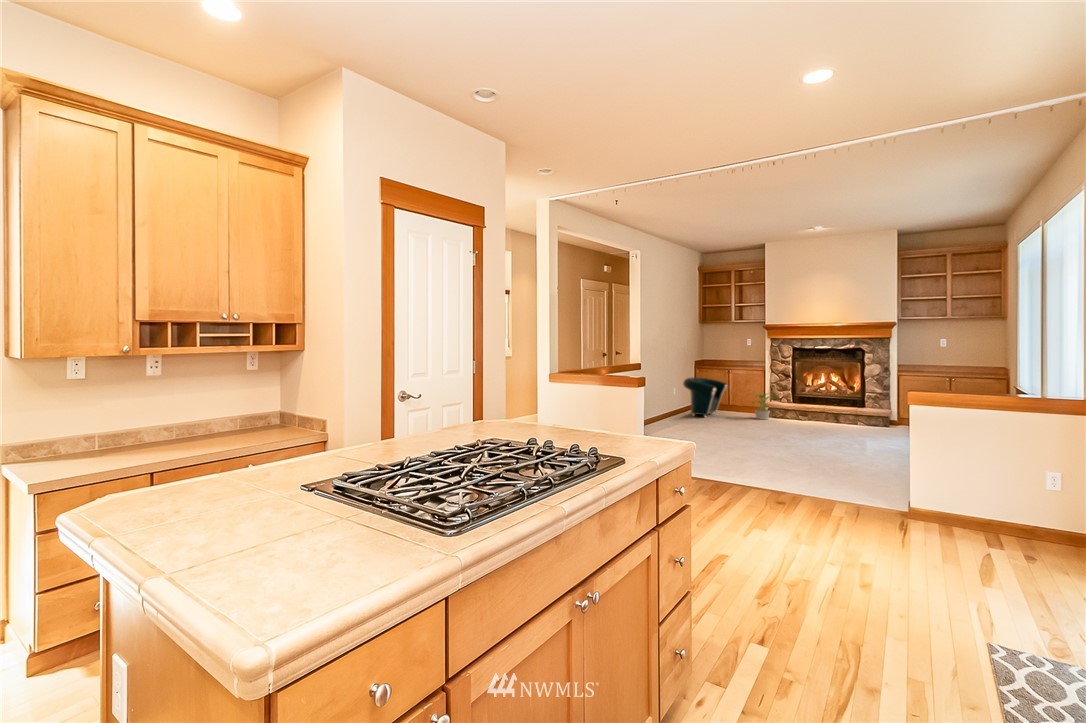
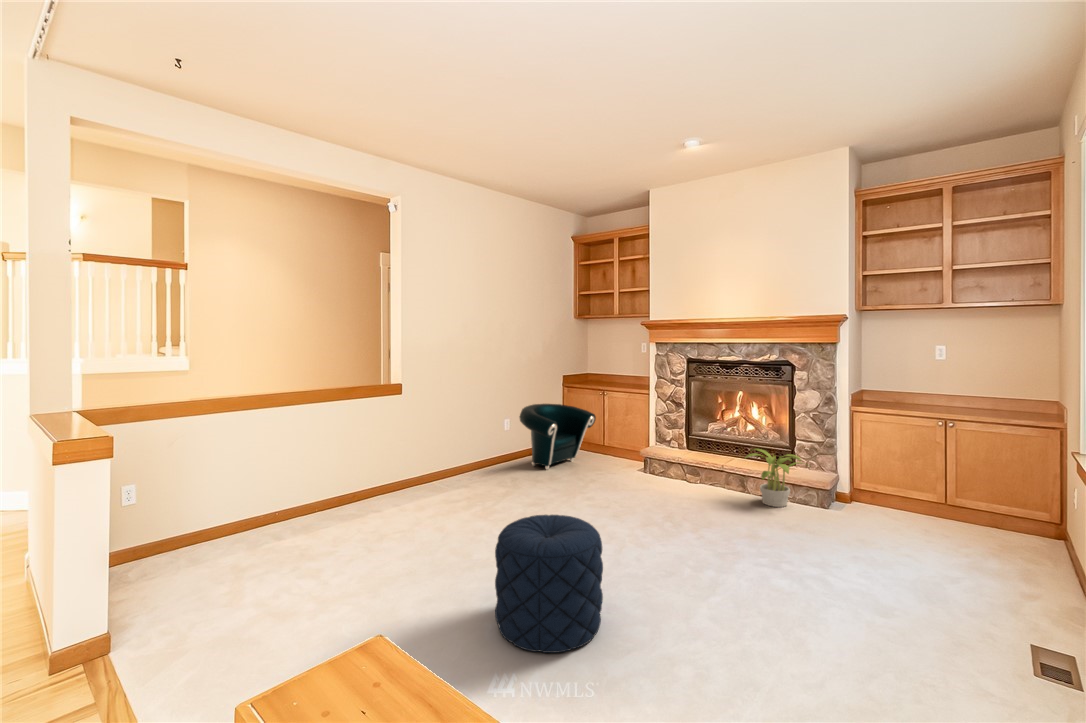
potted plant: present [748,392,776,419] -> present [745,449,802,507]
pouf: none [777,415,830,465] -> present [495,515,603,653]

